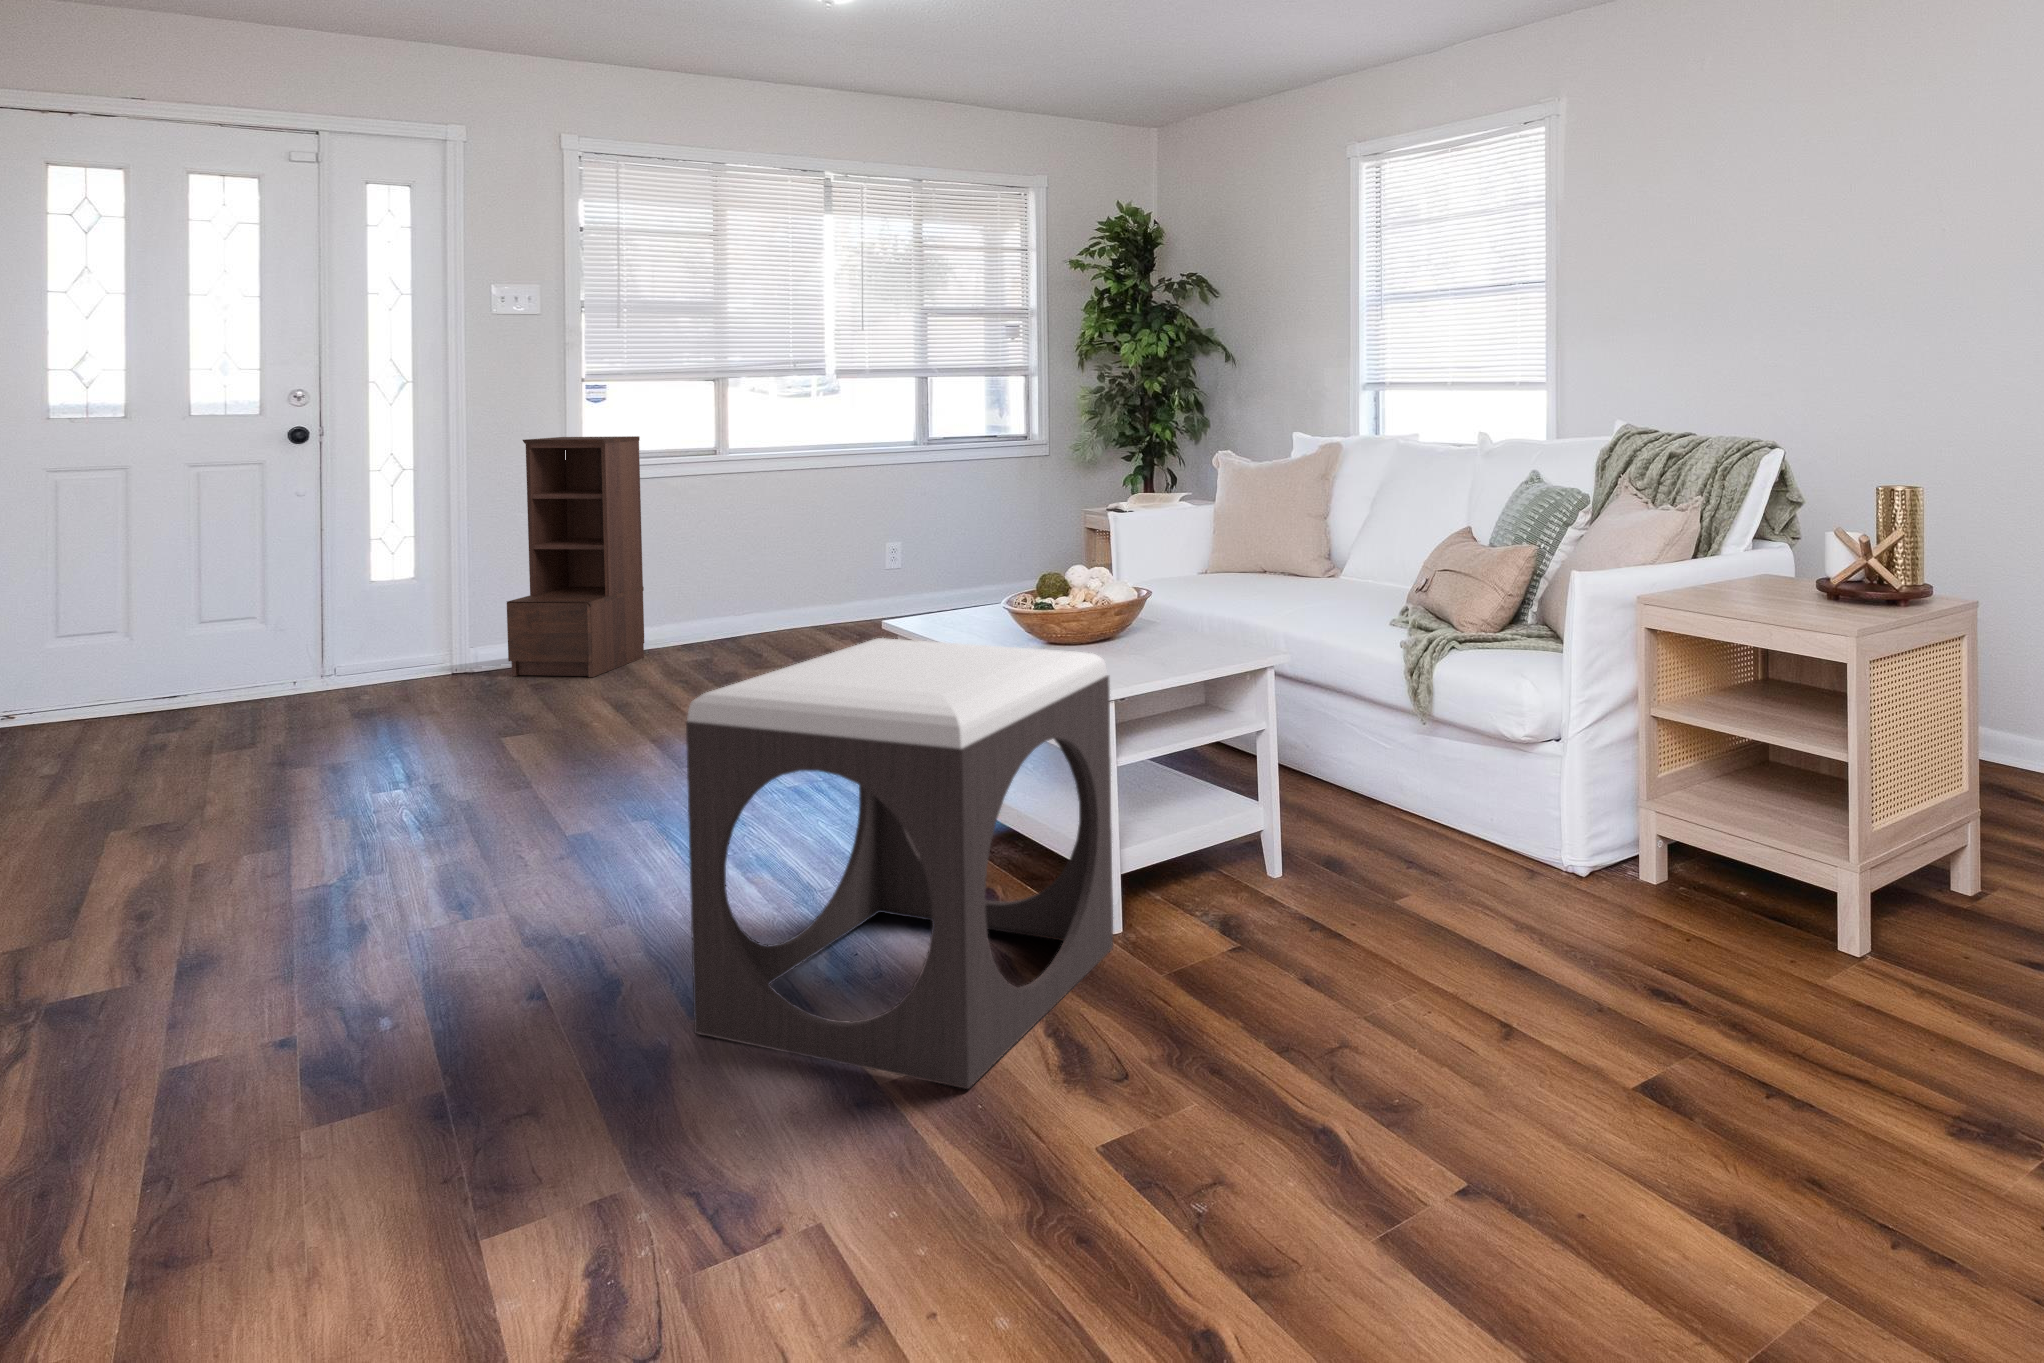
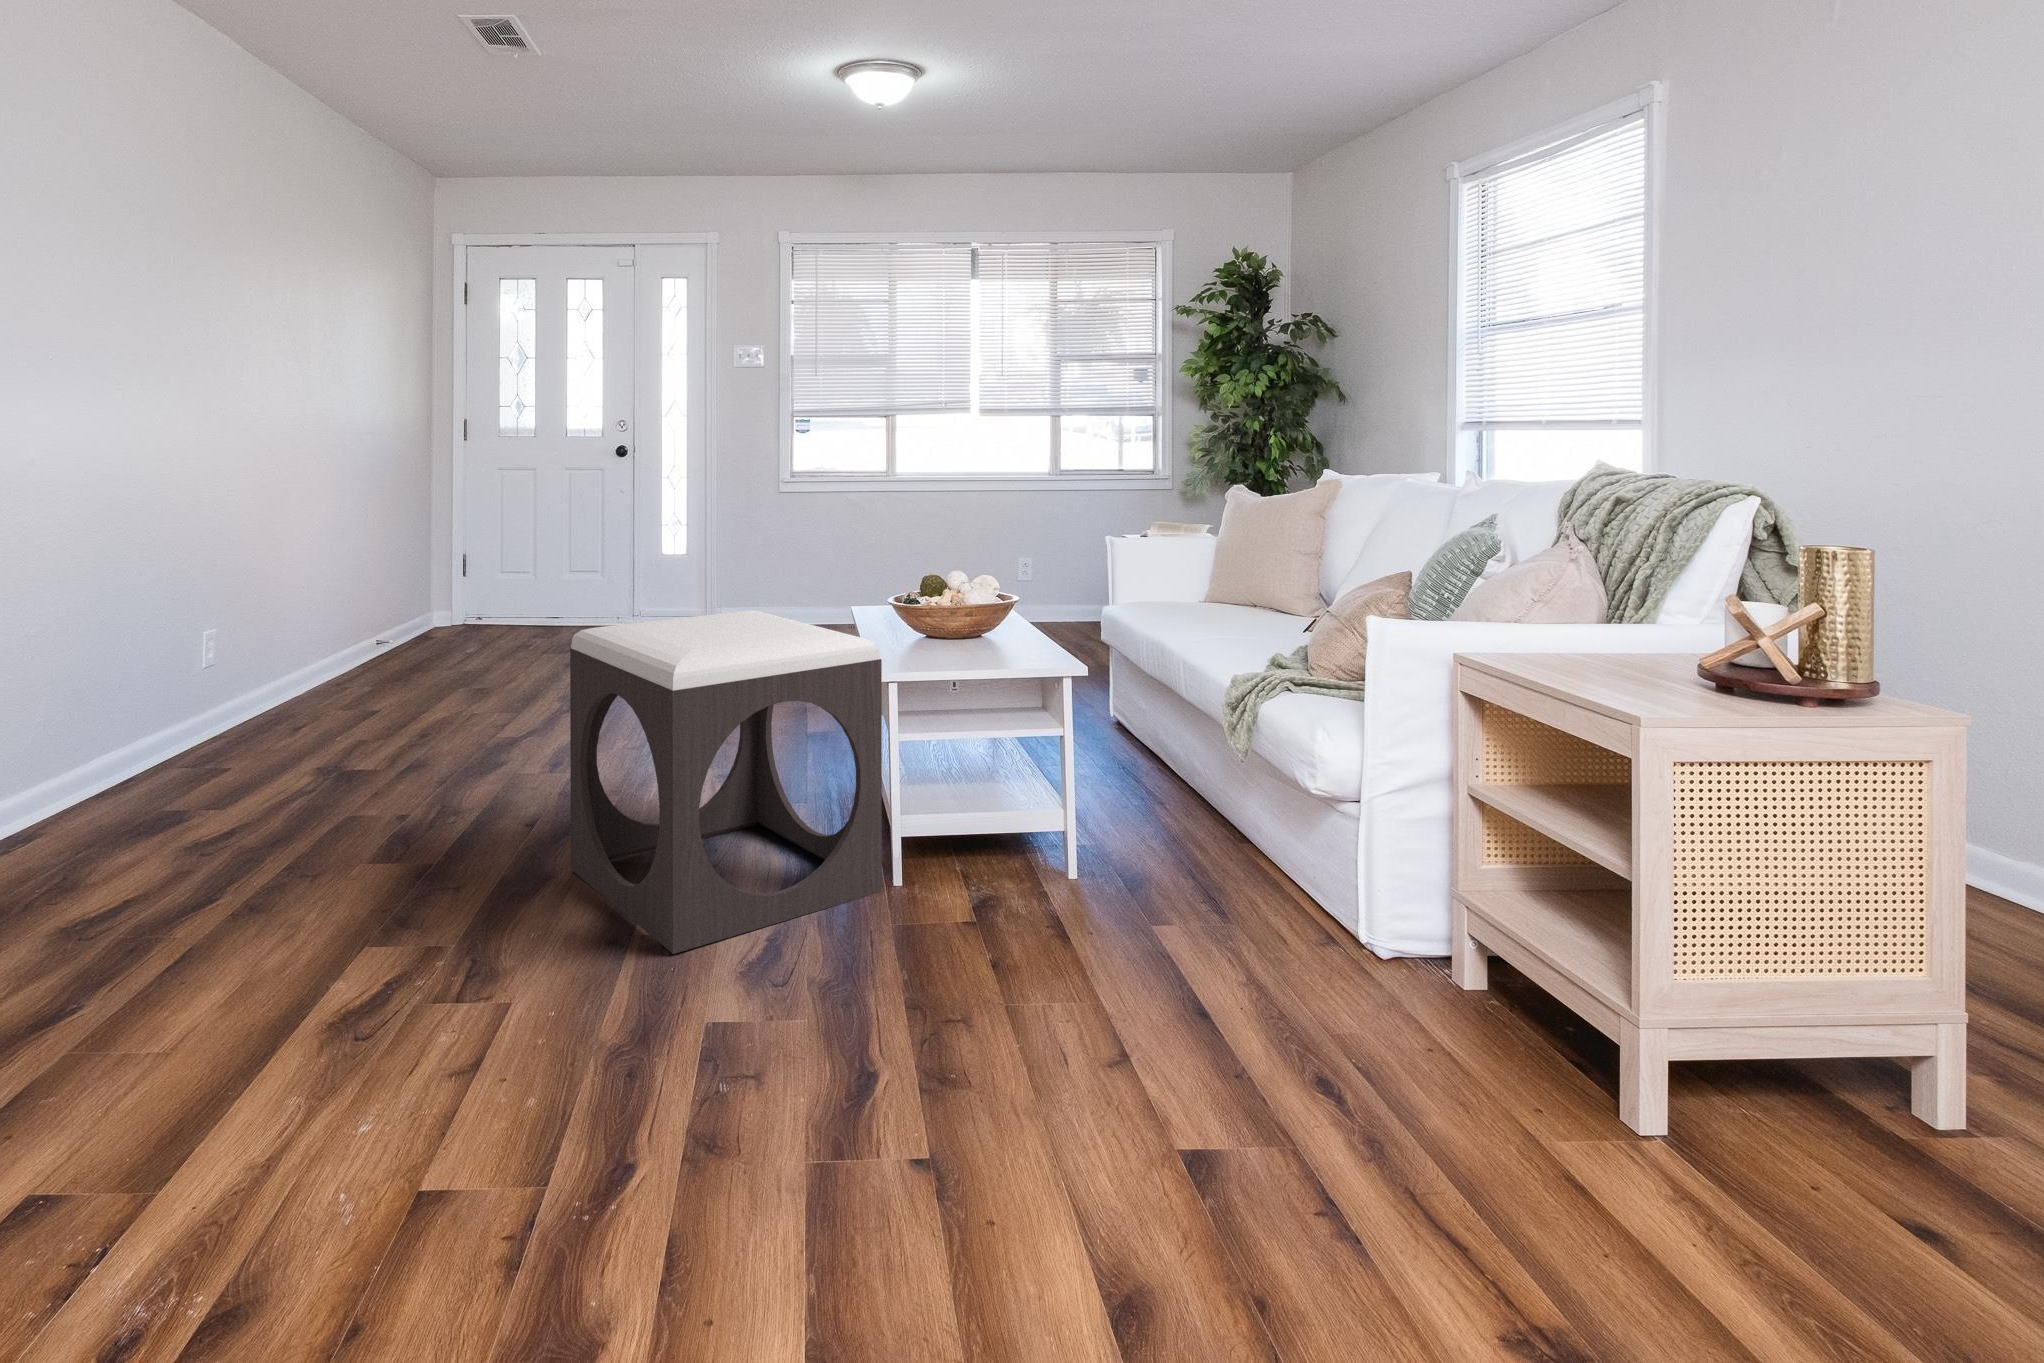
bookshelf: present [507,436,644,677] -> none [723,455,817,632]

